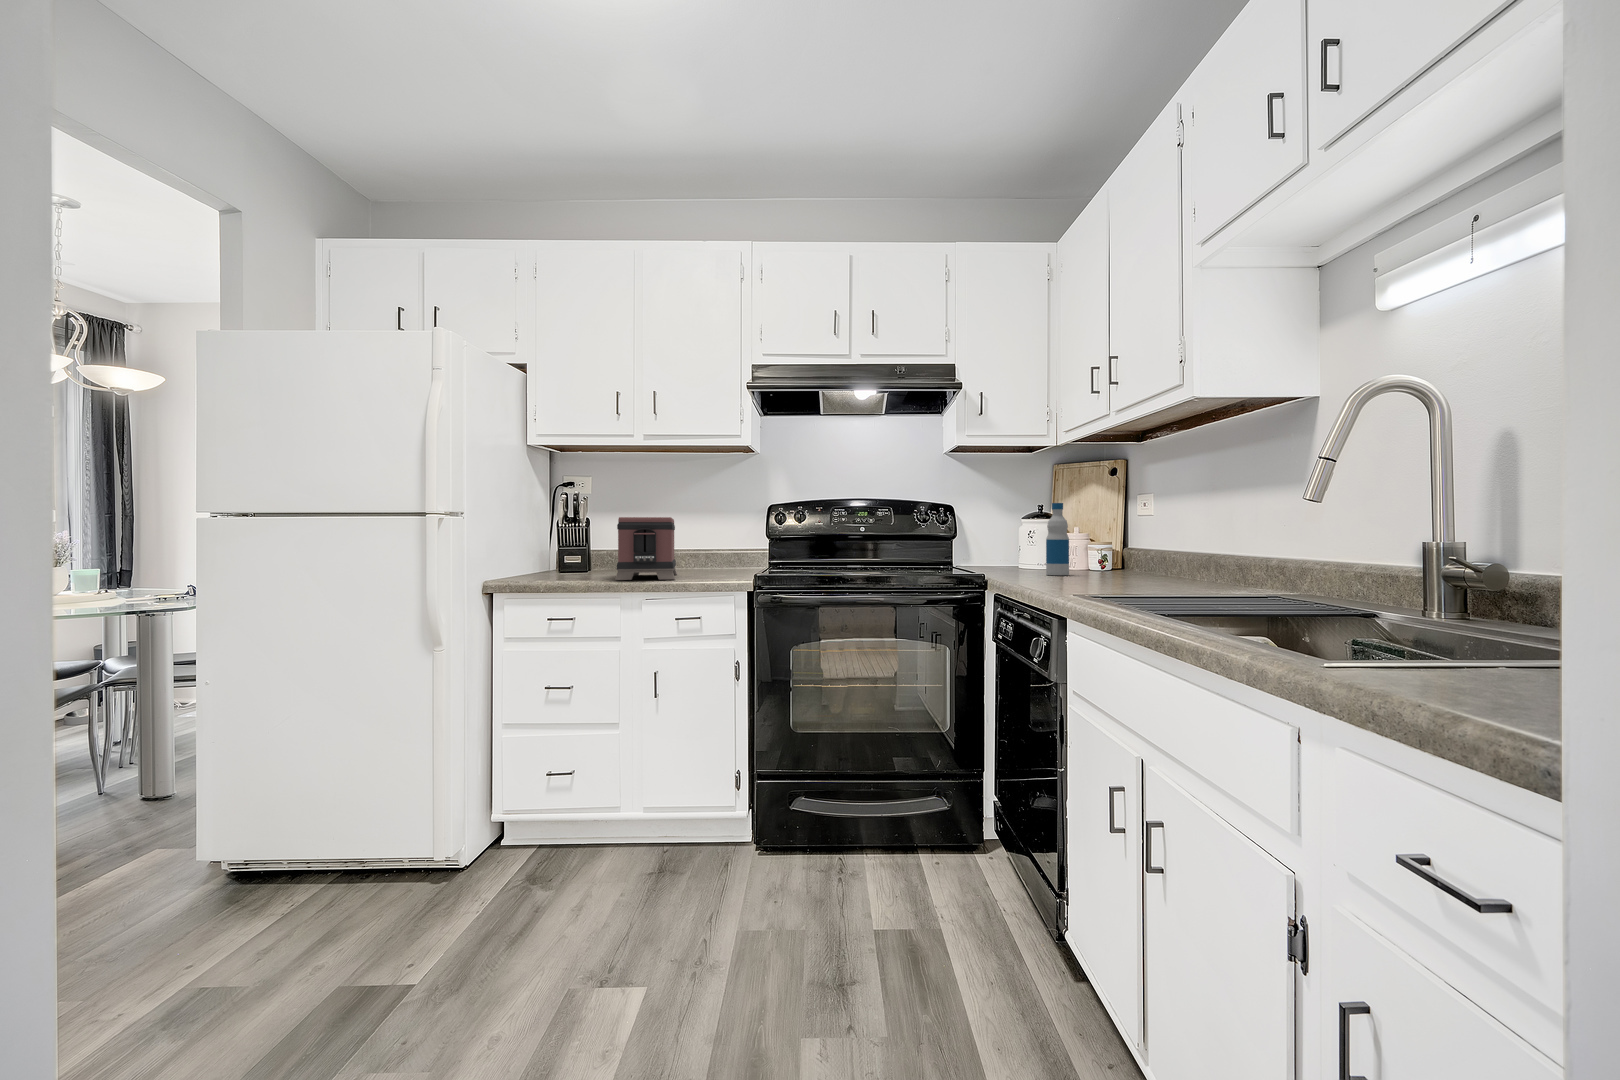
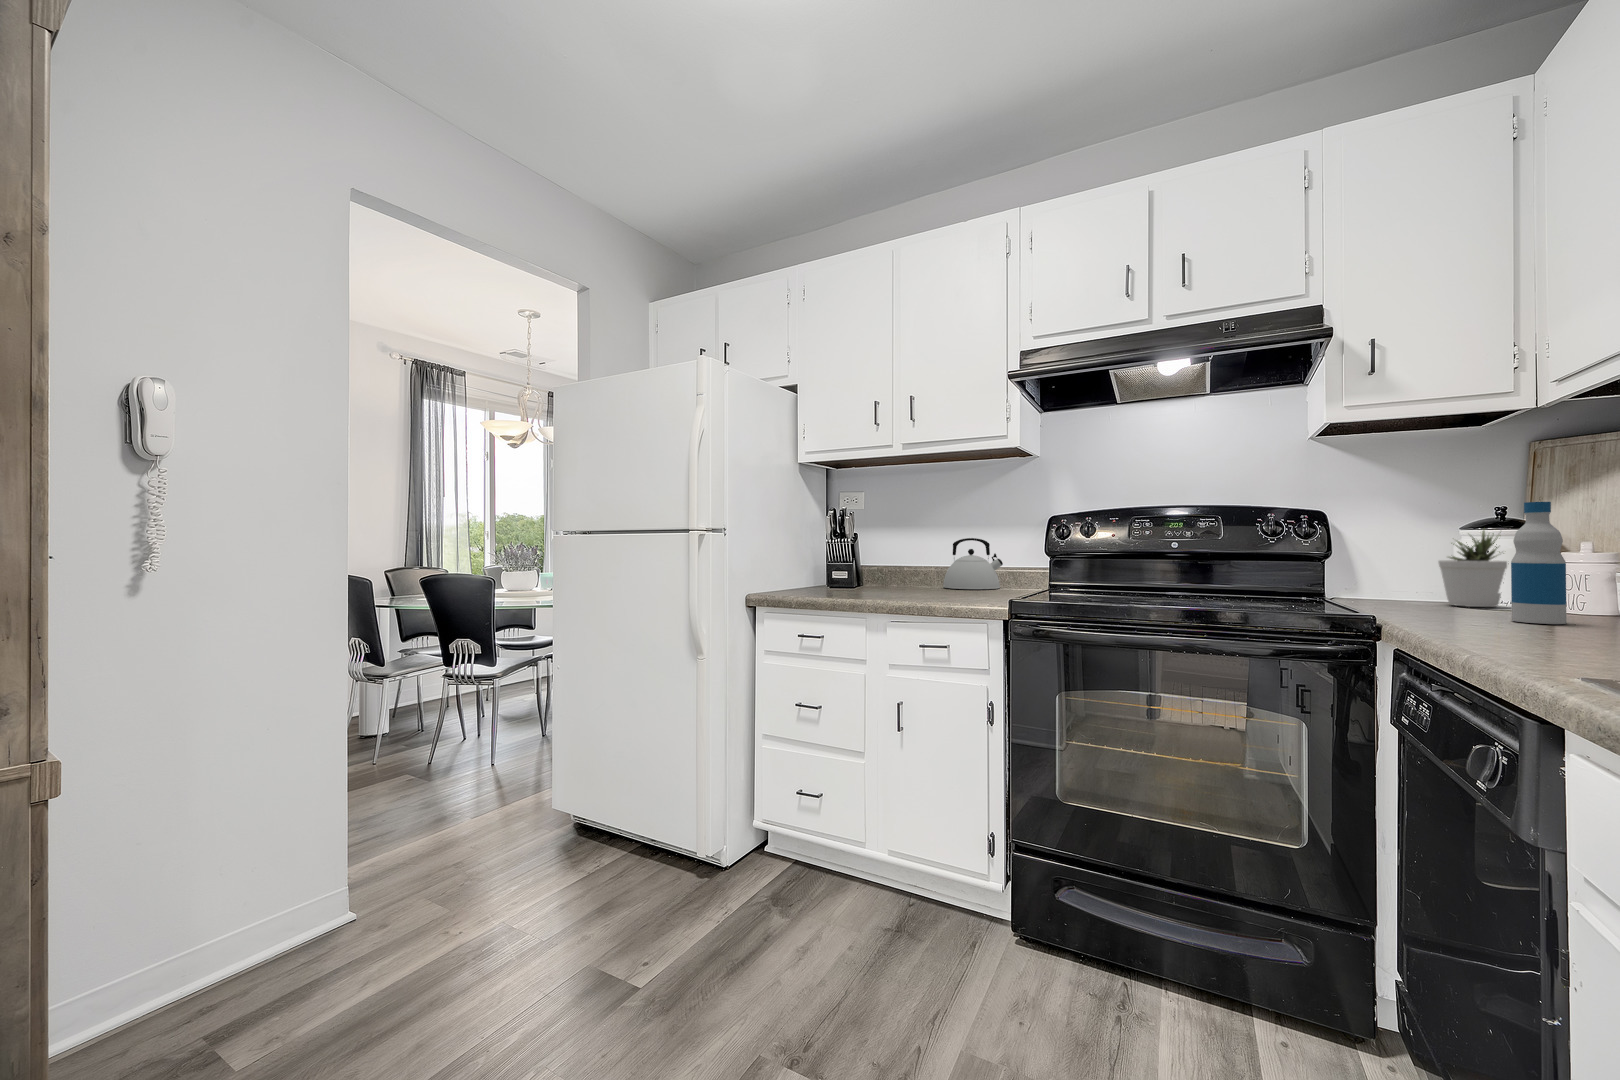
toaster: present [615,517,677,580] -> none [855,532,936,602]
potted plant: none [1011,518,1045,569] -> present [1439,530,1509,607]
kettle: none [673,524,726,570] -> present [943,538,1003,589]

